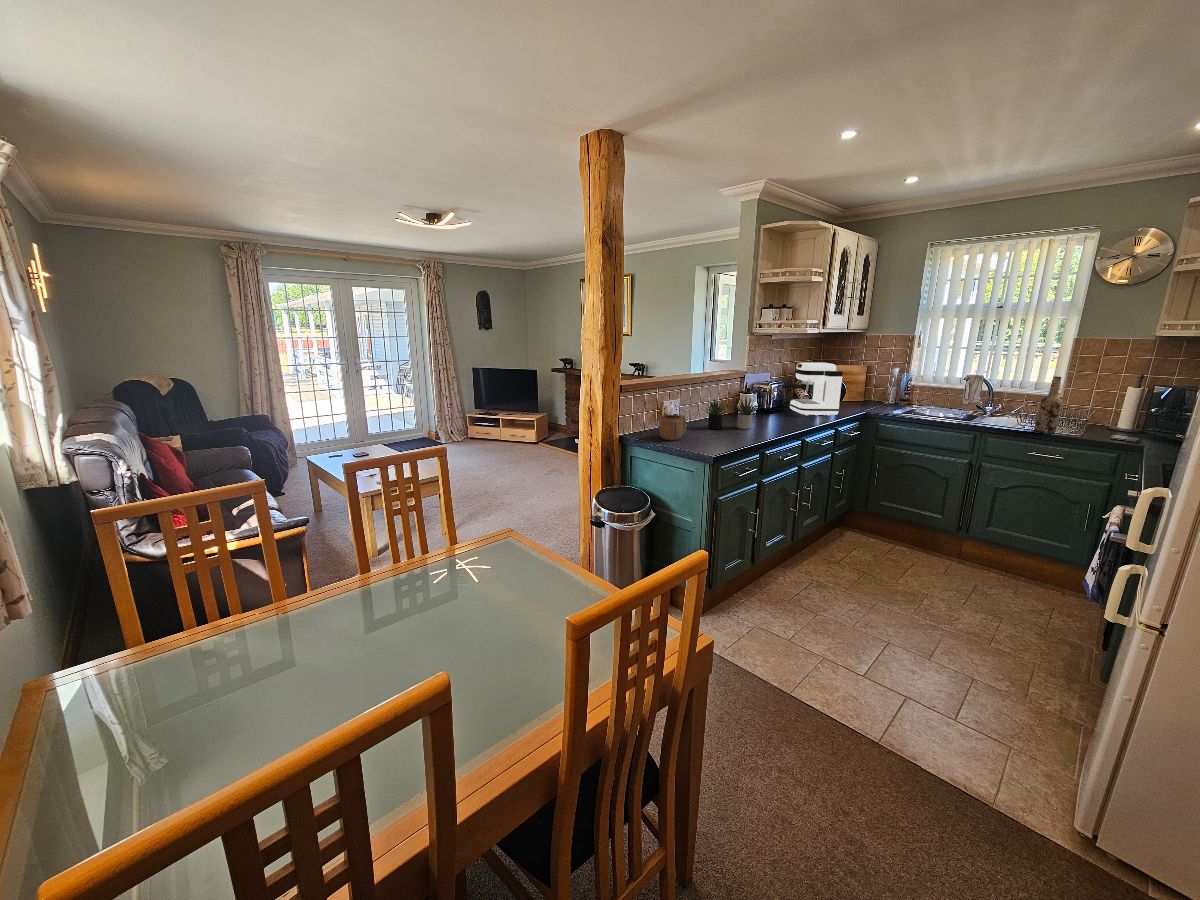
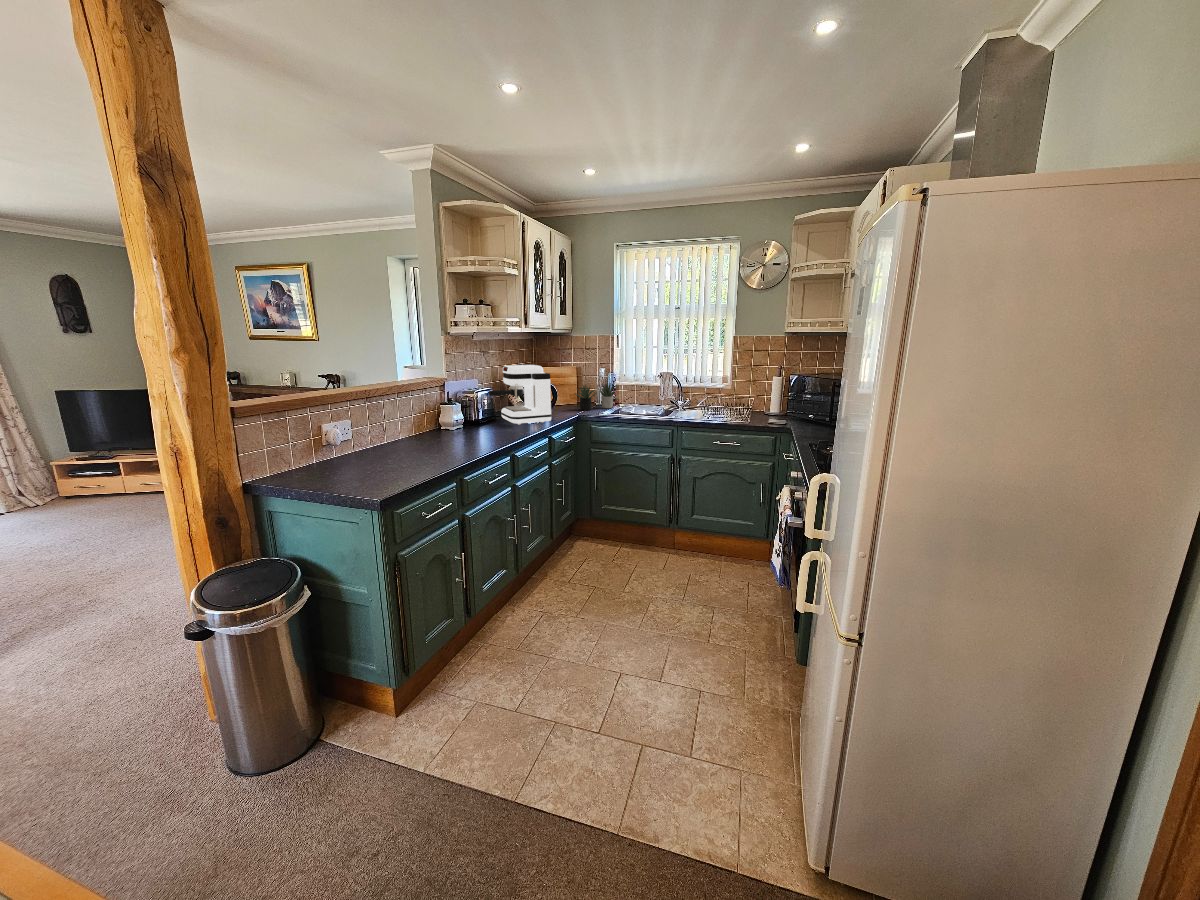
wine bottle: present [1034,376,1063,433] -> none [717,370,735,422]
succulent plant: present [704,397,758,429] -> present [575,383,616,410]
mug: present [659,414,686,440] -> none [307,440,356,481]

